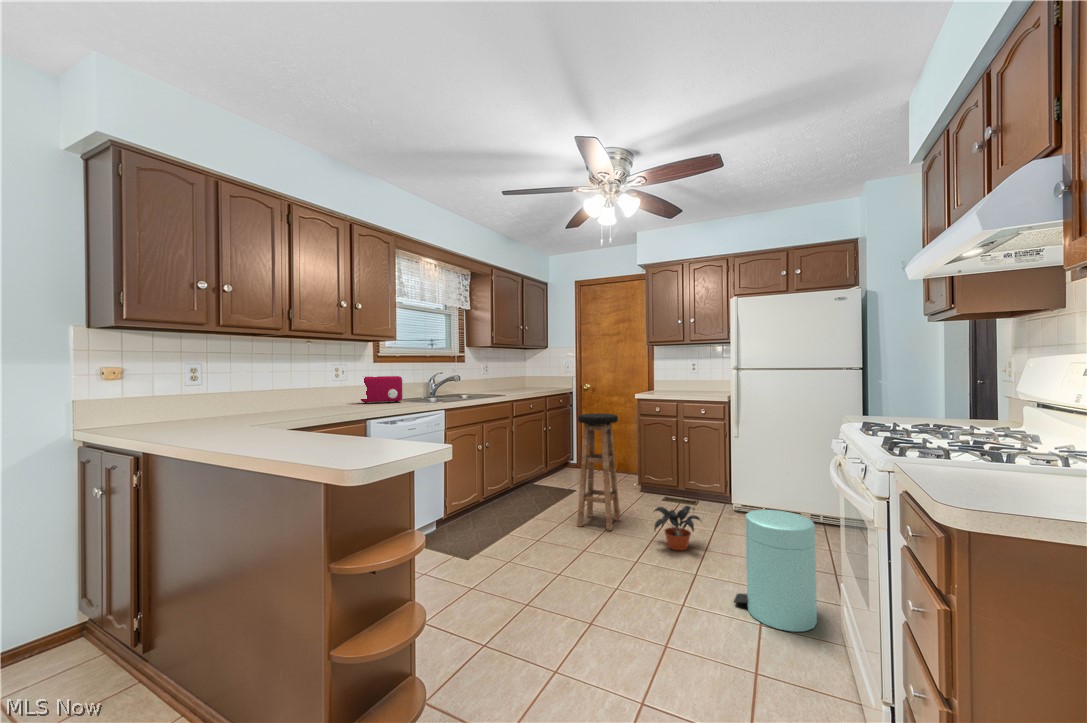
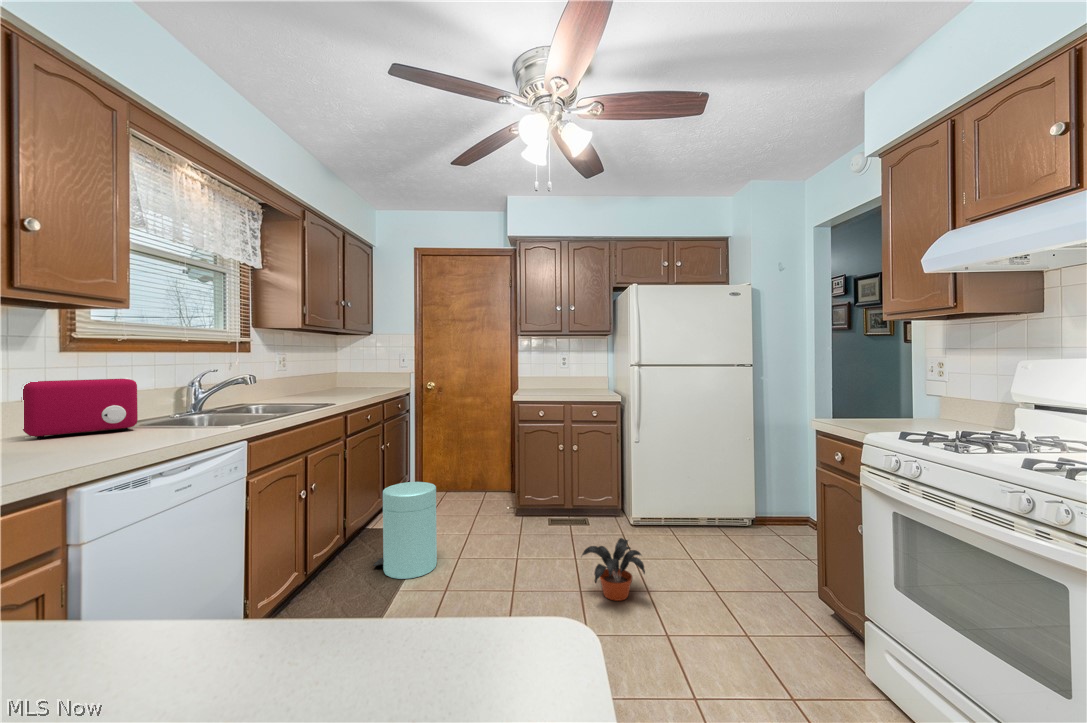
bar stool: present [577,413,620,531] -> none [468,426,524,591]
trash can: present [734,510,817,632] -> present [373,482,437,579]

